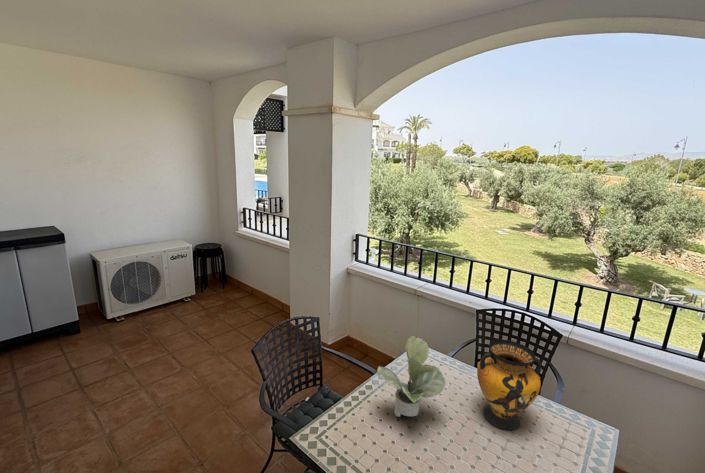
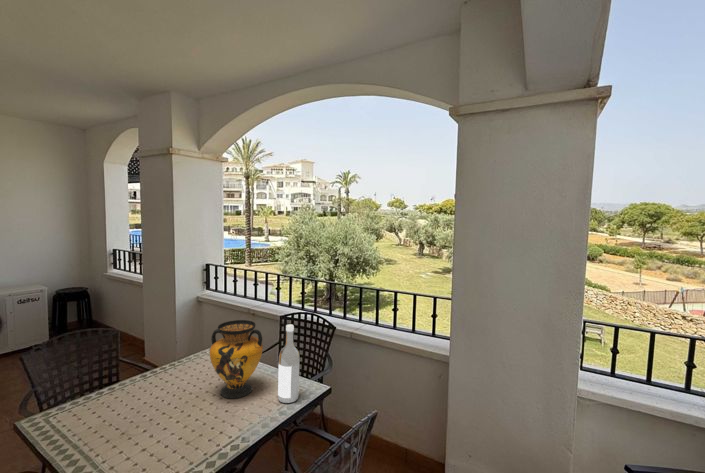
potted plant: present [377,336,445,417] -> none [108,320,175,398]
wine bottle: none [562,359,600,447] -> present [278,324,299,403]

